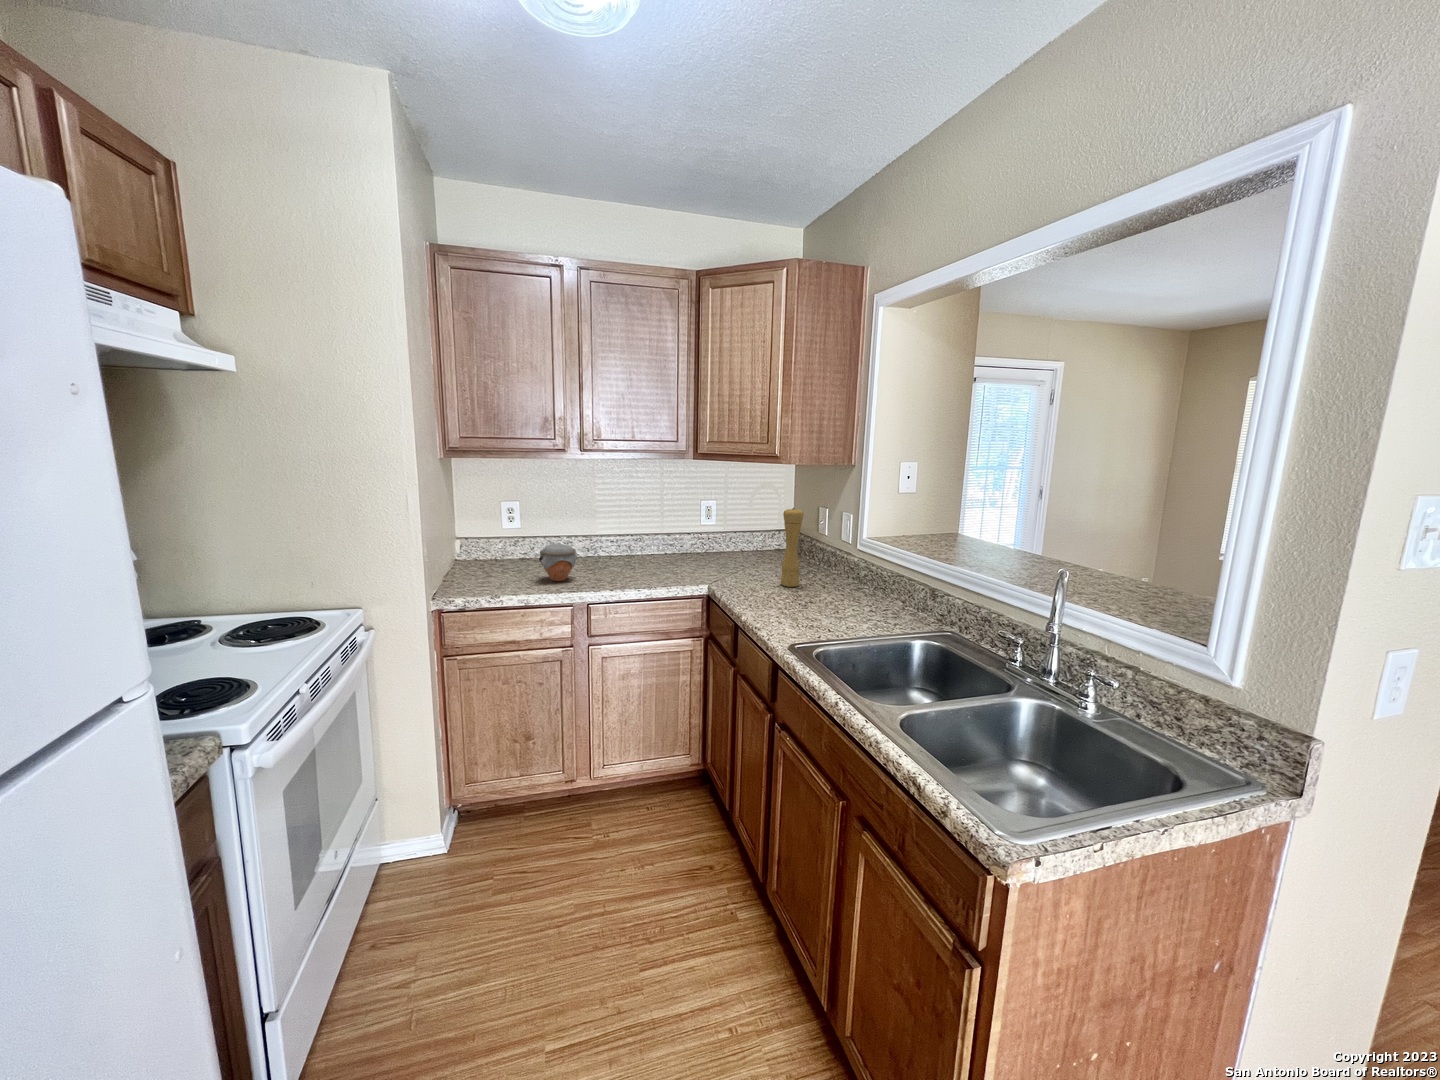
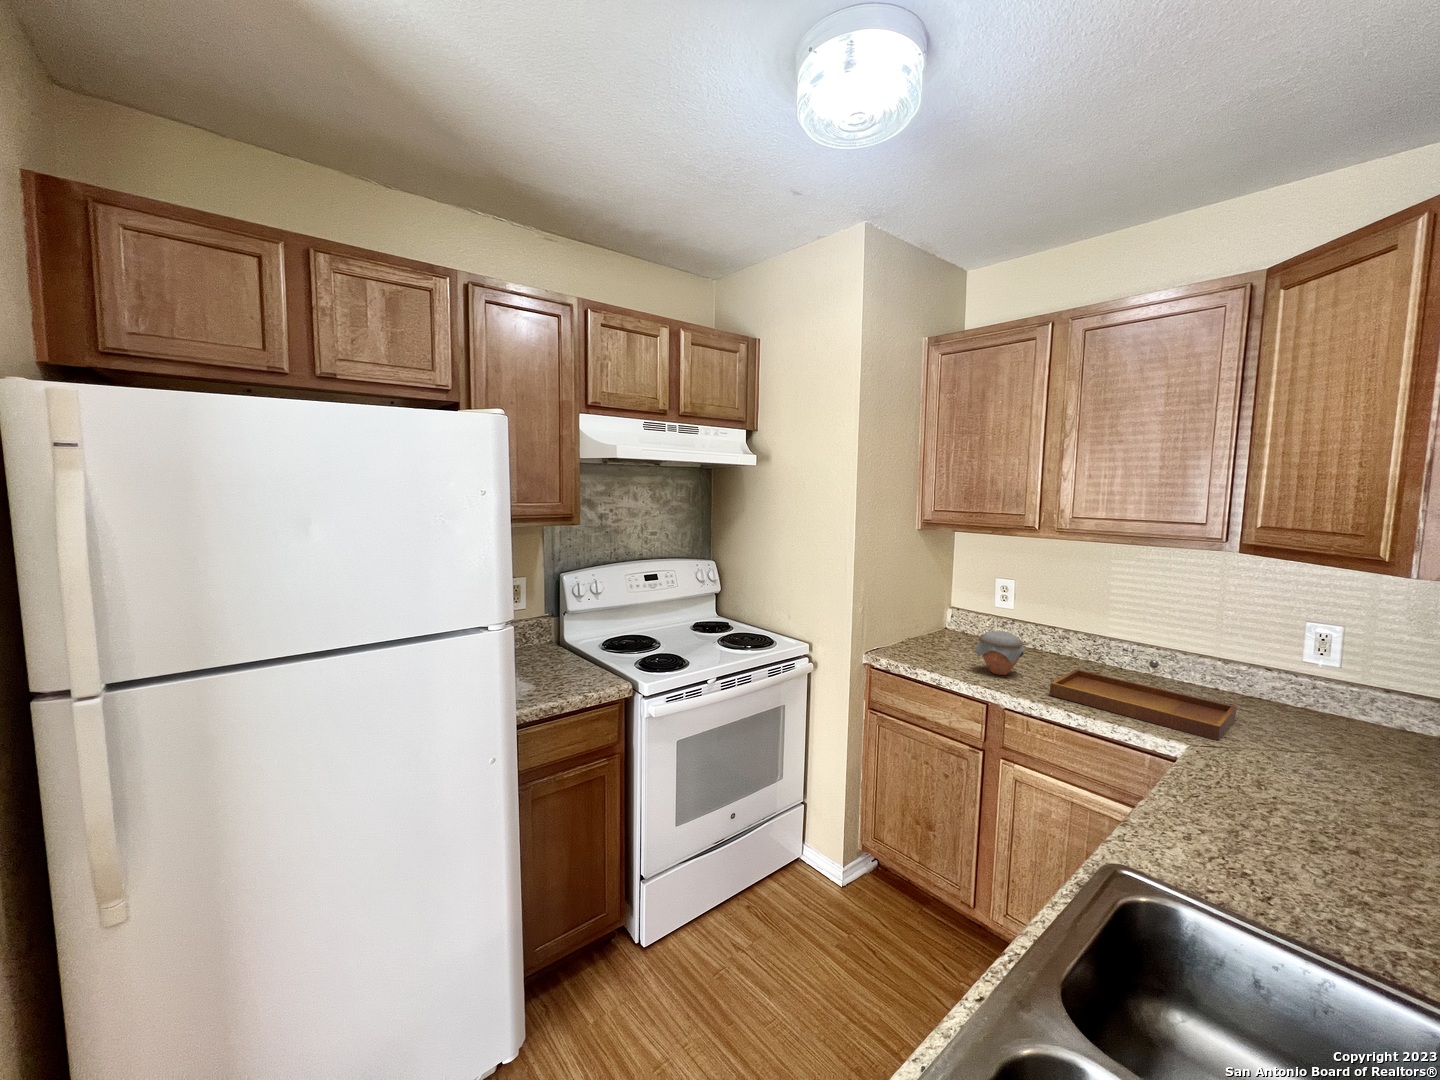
pepper mill: present [781,508,804,587] -> none [1336,663,1409,818]
tray: none [606,539,713,582] -> present [1050,660,1237,741]

